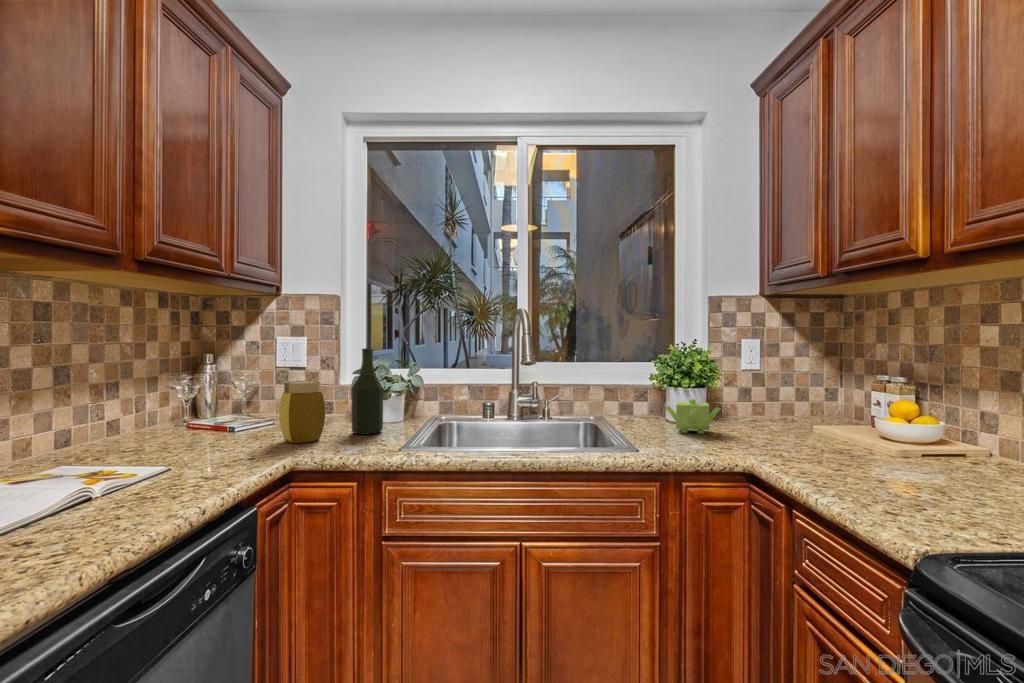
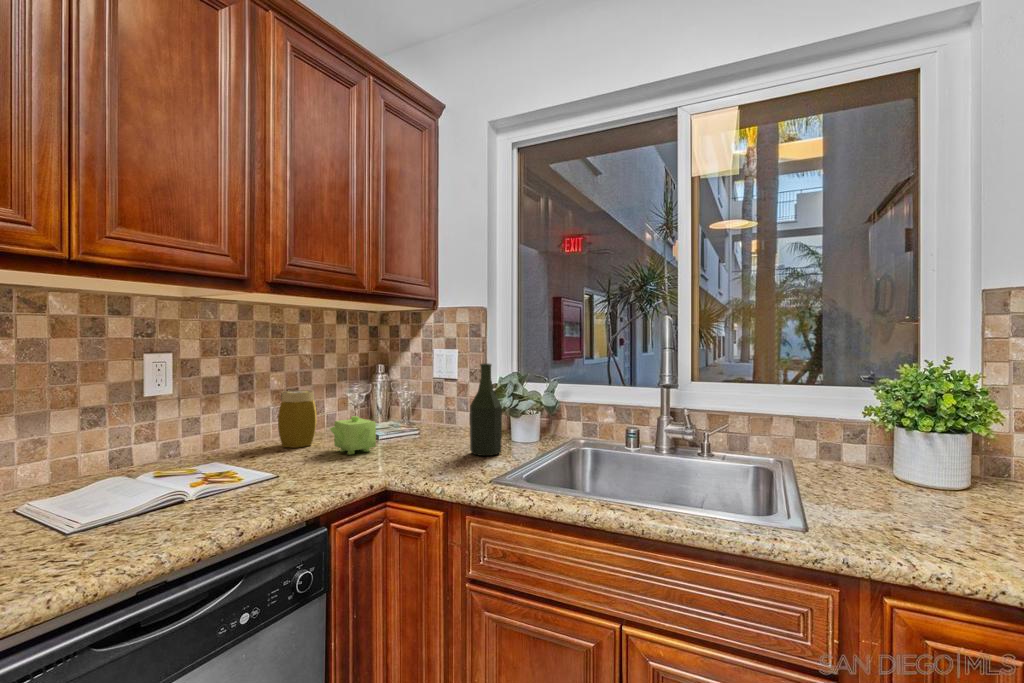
jar: present [279,381,325,443] -> present [278,390,317,448]
teapot: present [665,399,720,434] -> present [330,416,376,454]

